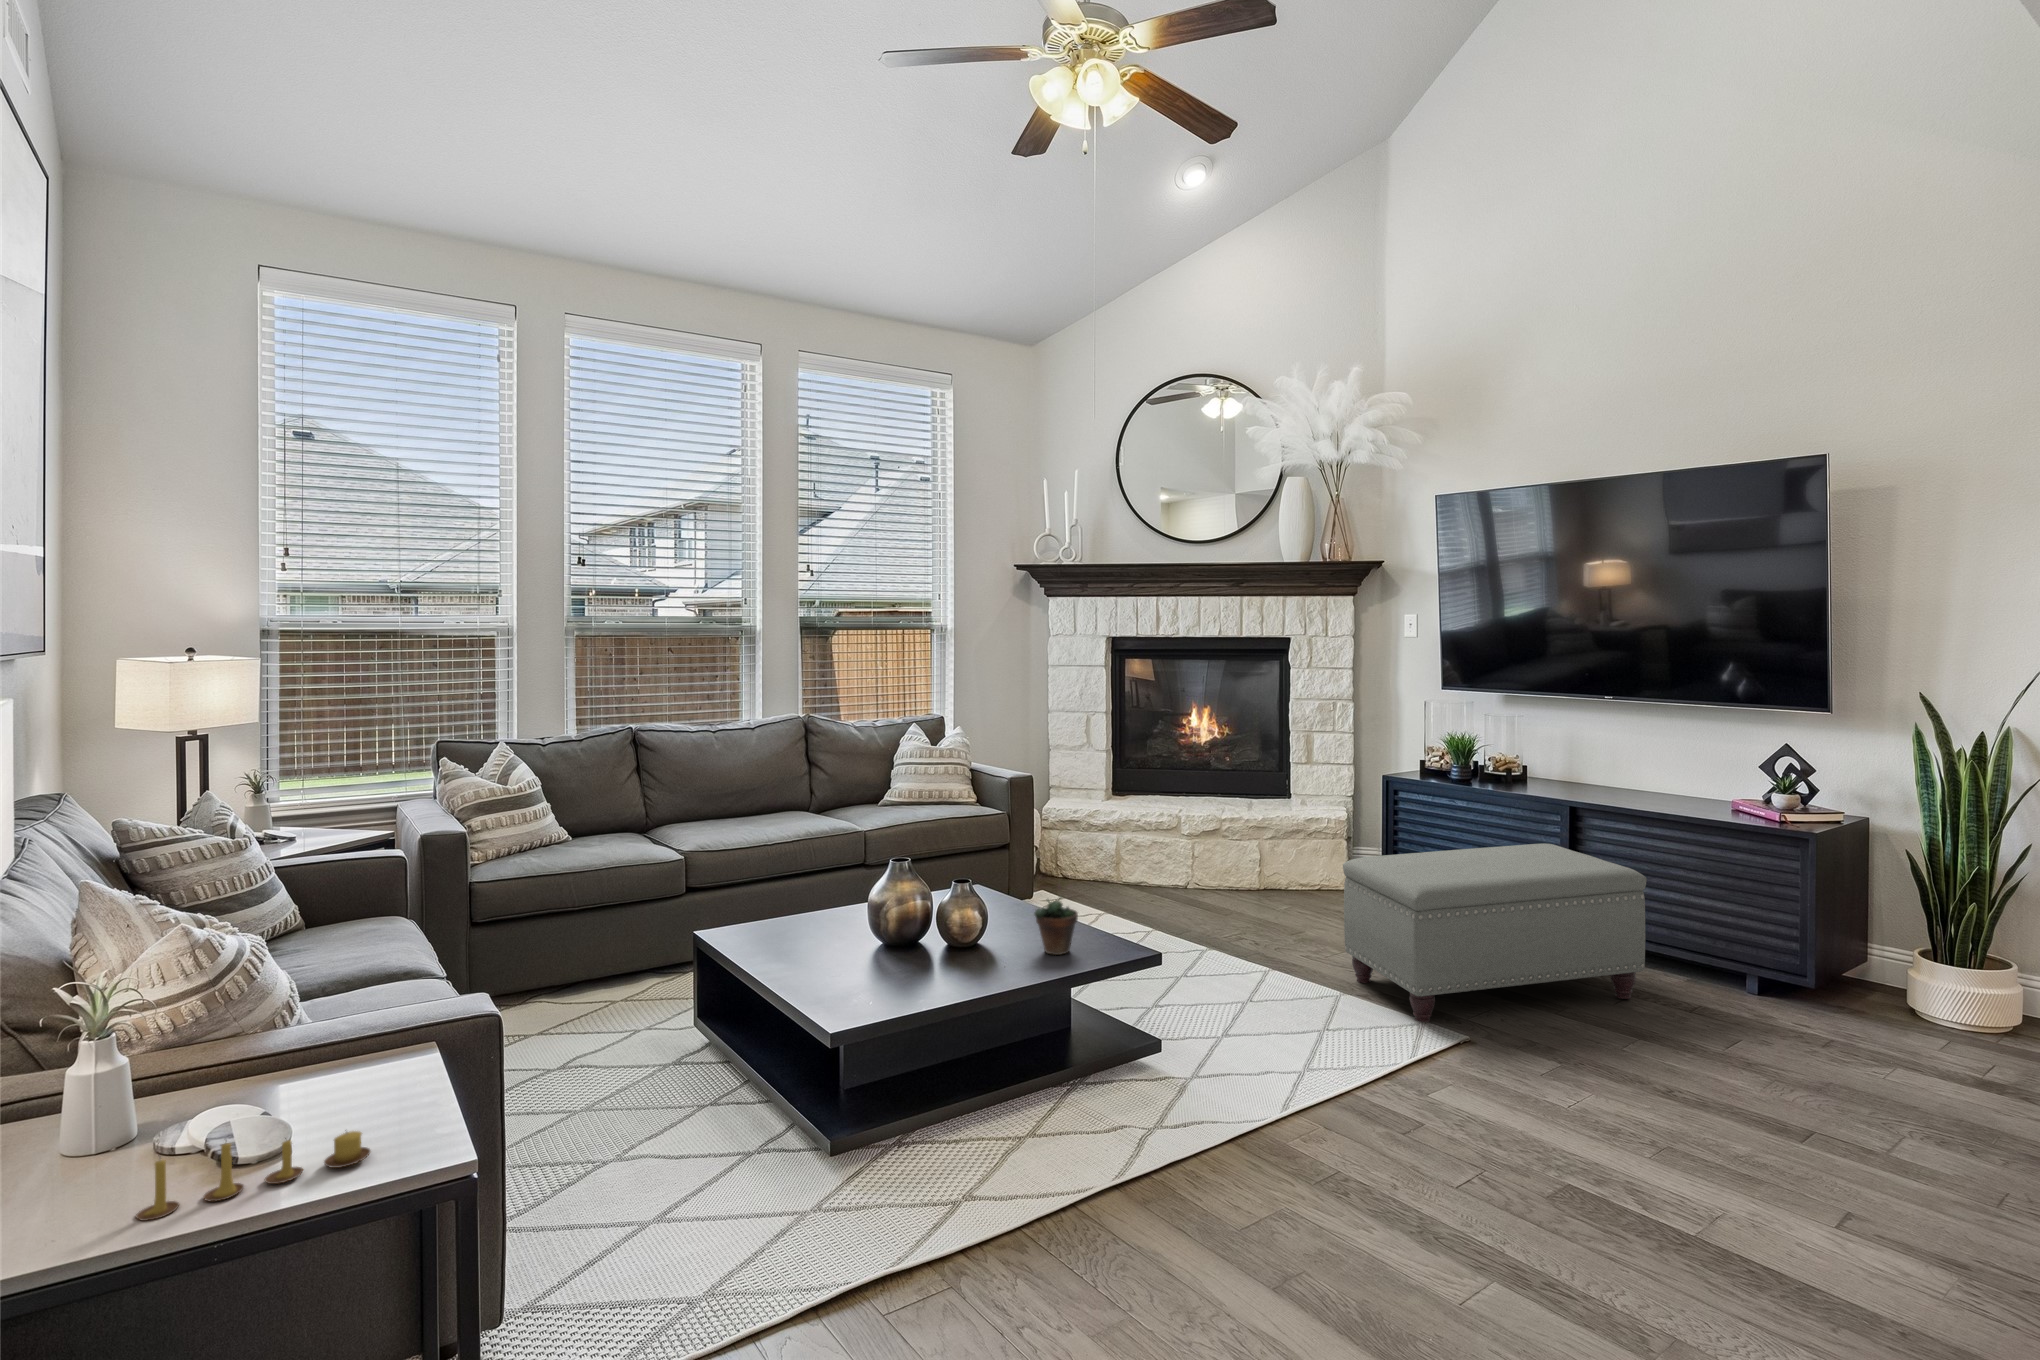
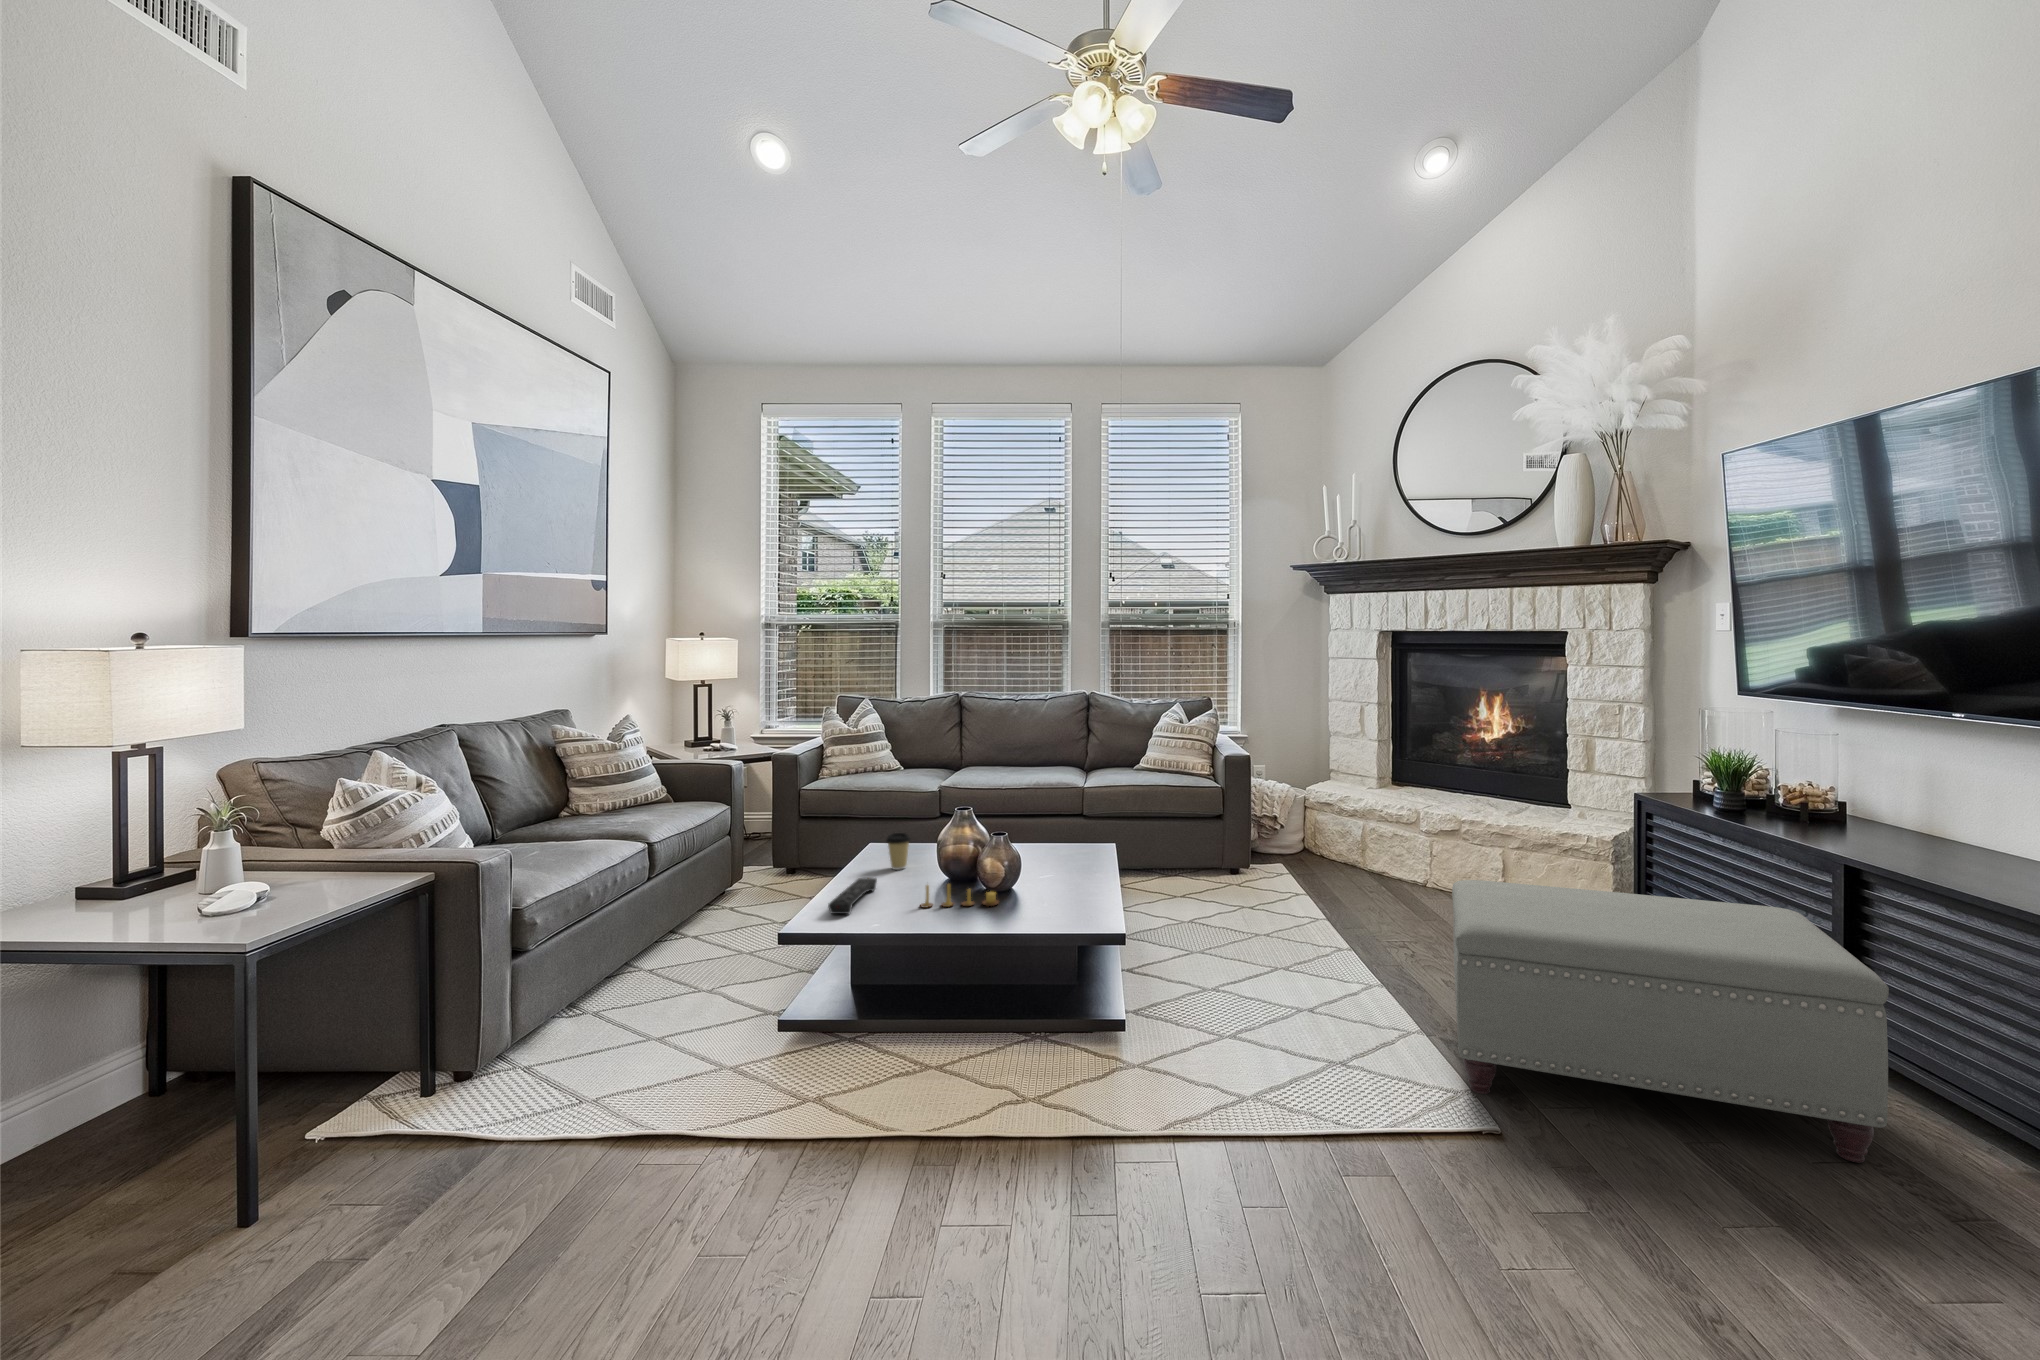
succulent plant: present [1034,886,1078,955] -> none [1010,846,1054,913]
coffee cup: none [799,903,831,950] -> present [886,833,910,870]
remote control: none [823,957,882,1002] -> present [828,878,877,914]
candle: present [136,1131,370,1221] -> present [920,884,998,908]

